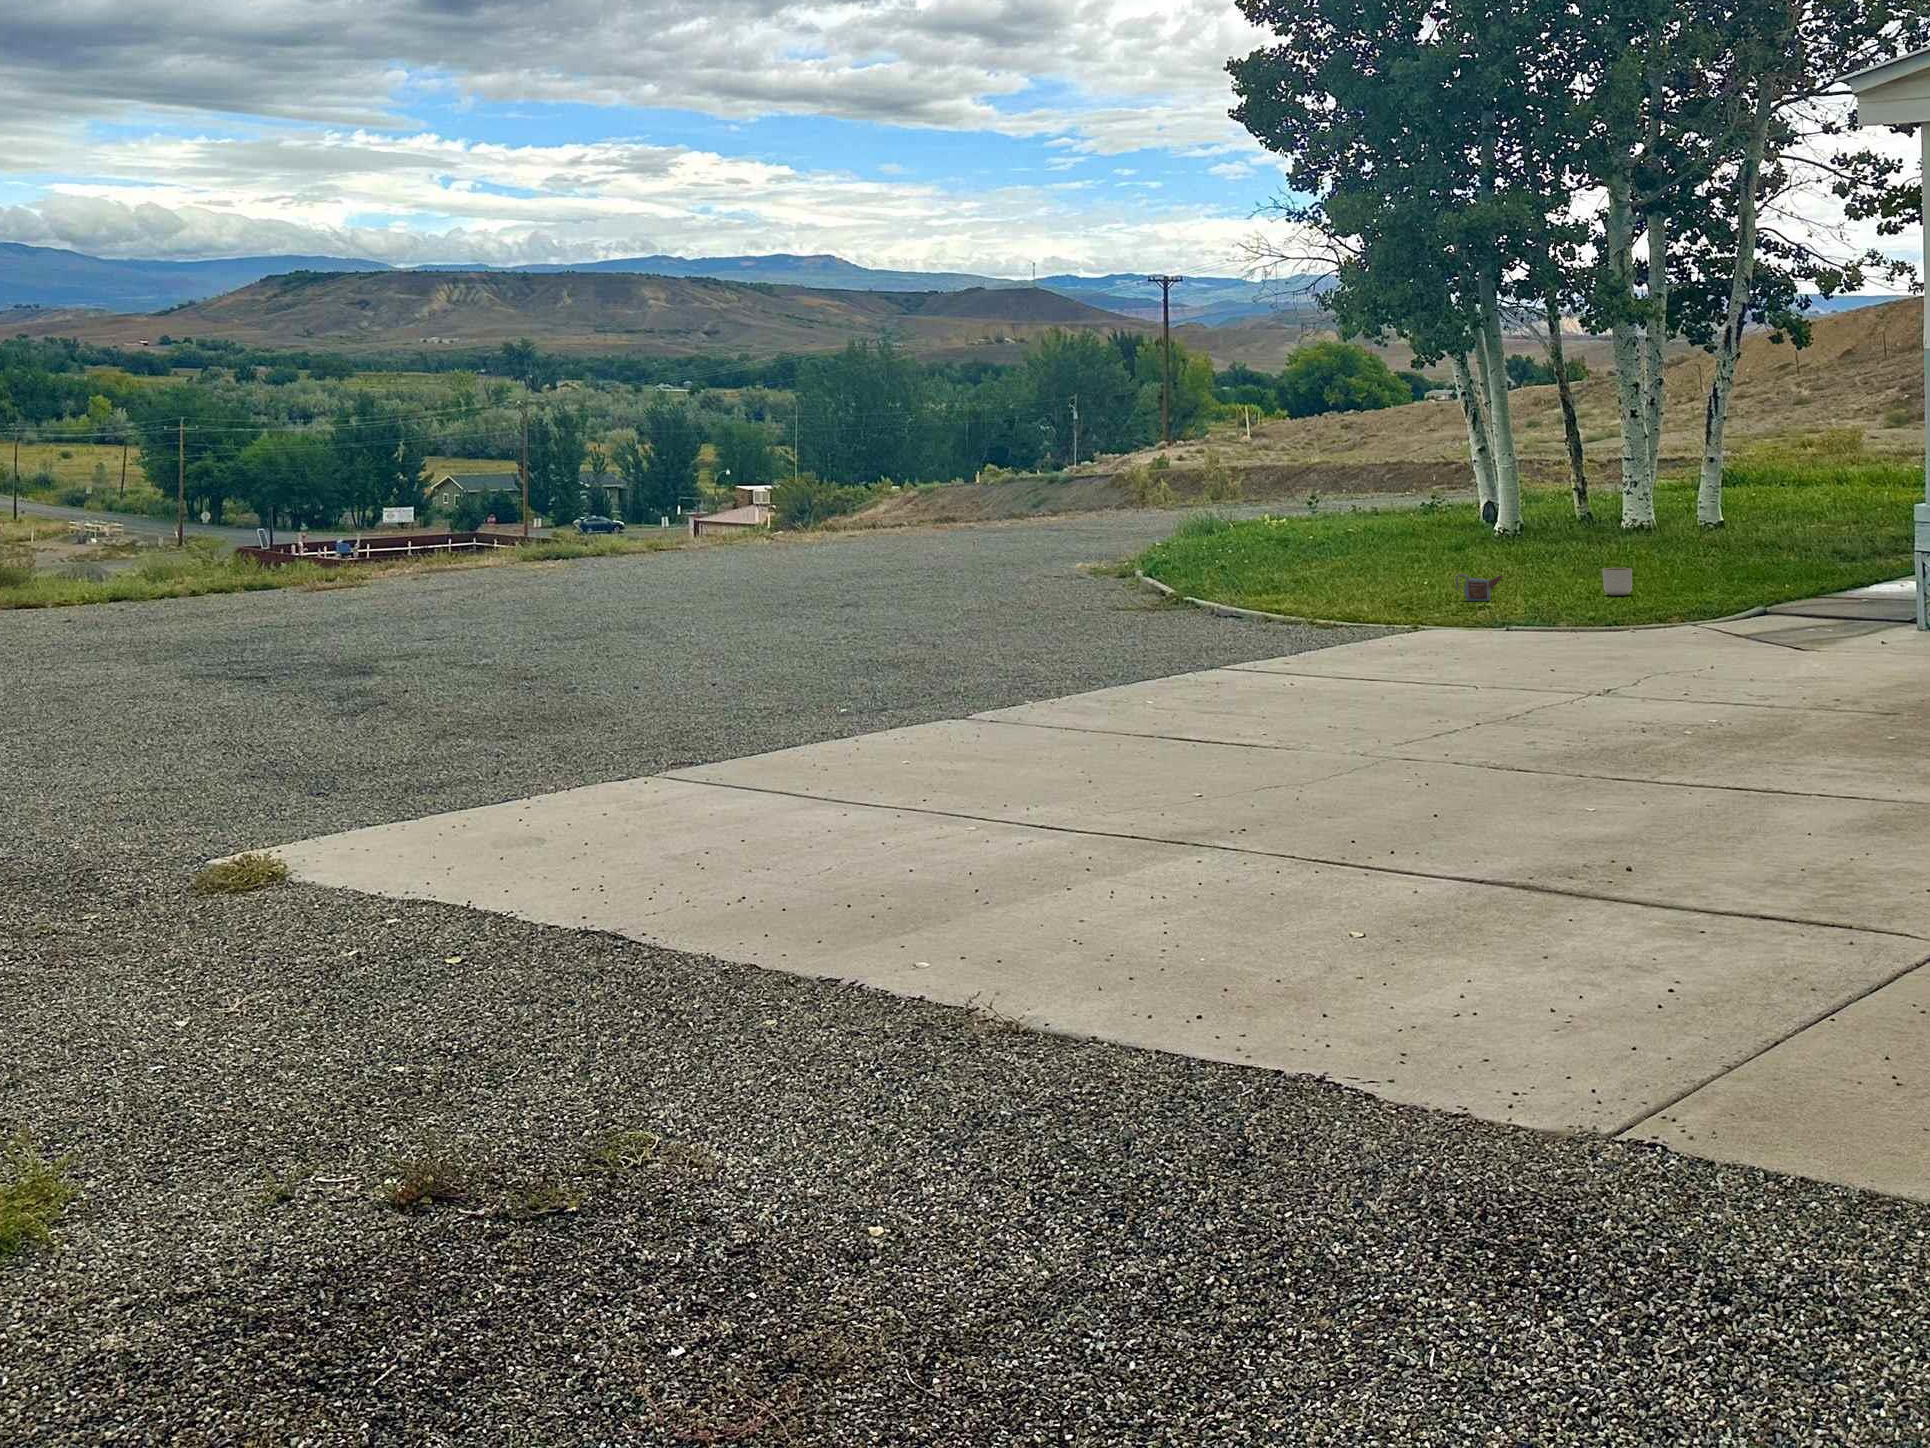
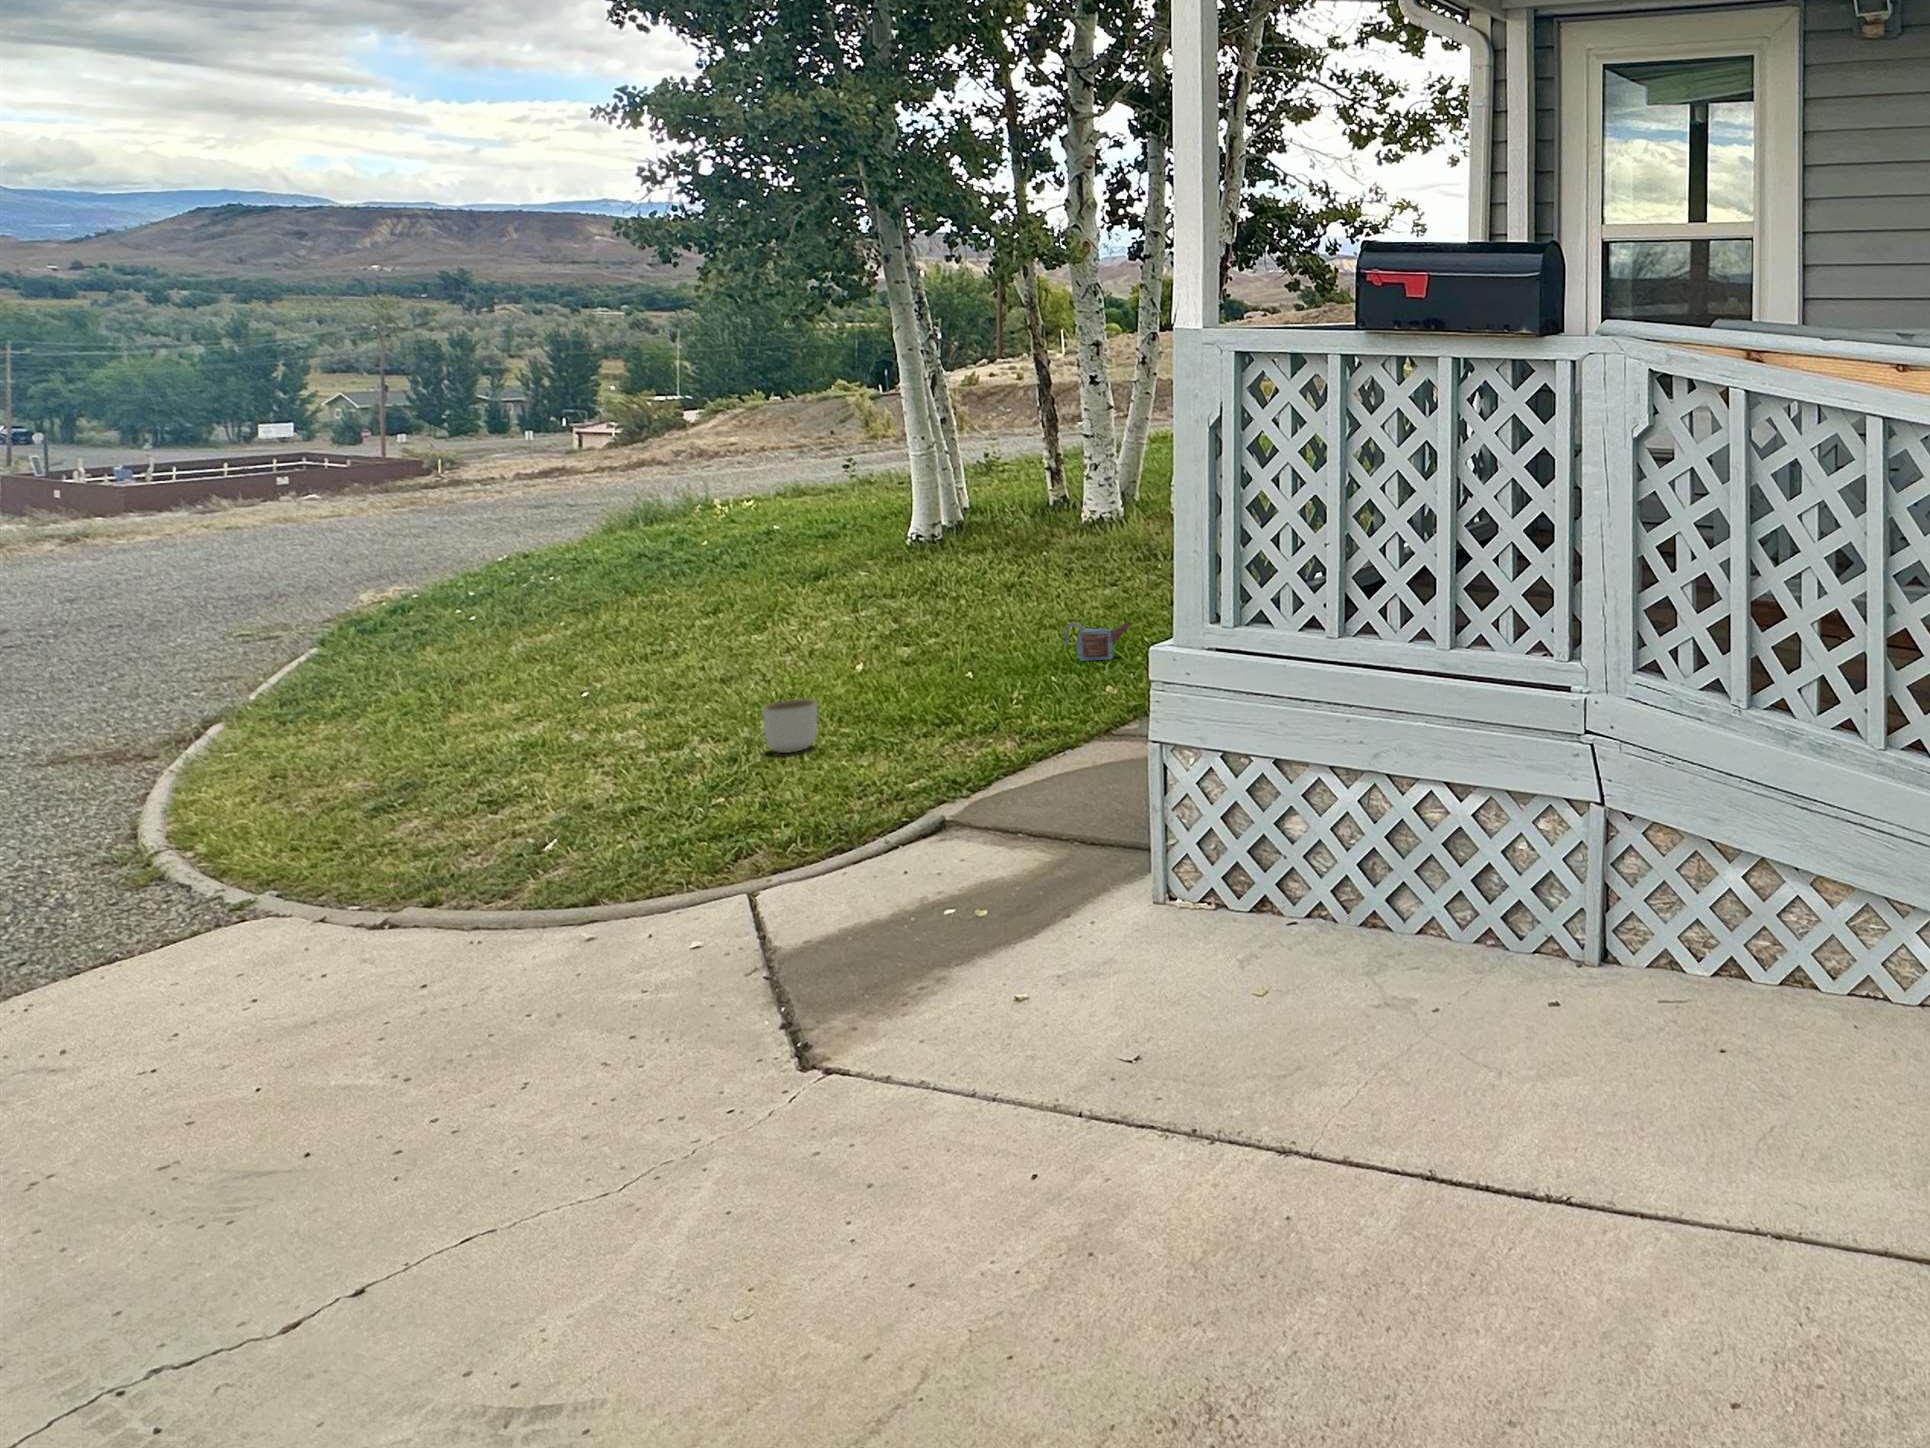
watering can: present [1455,574,1504,601] -> present [1064,622,1132,661]

